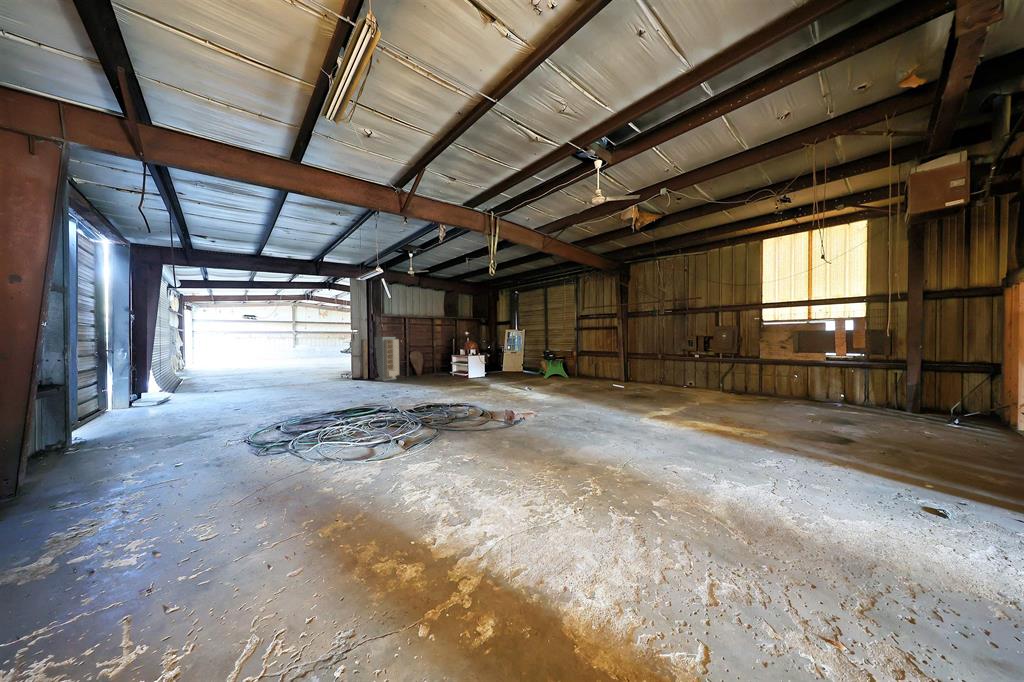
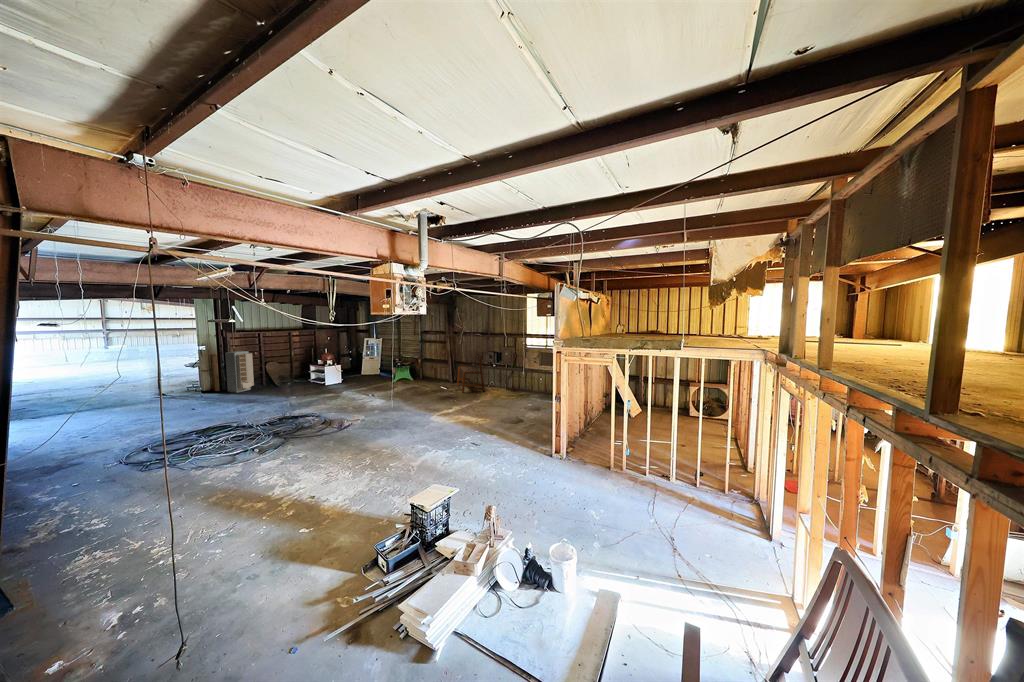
bench: none [629,339,680,391] -> present [457,353,484,393]

